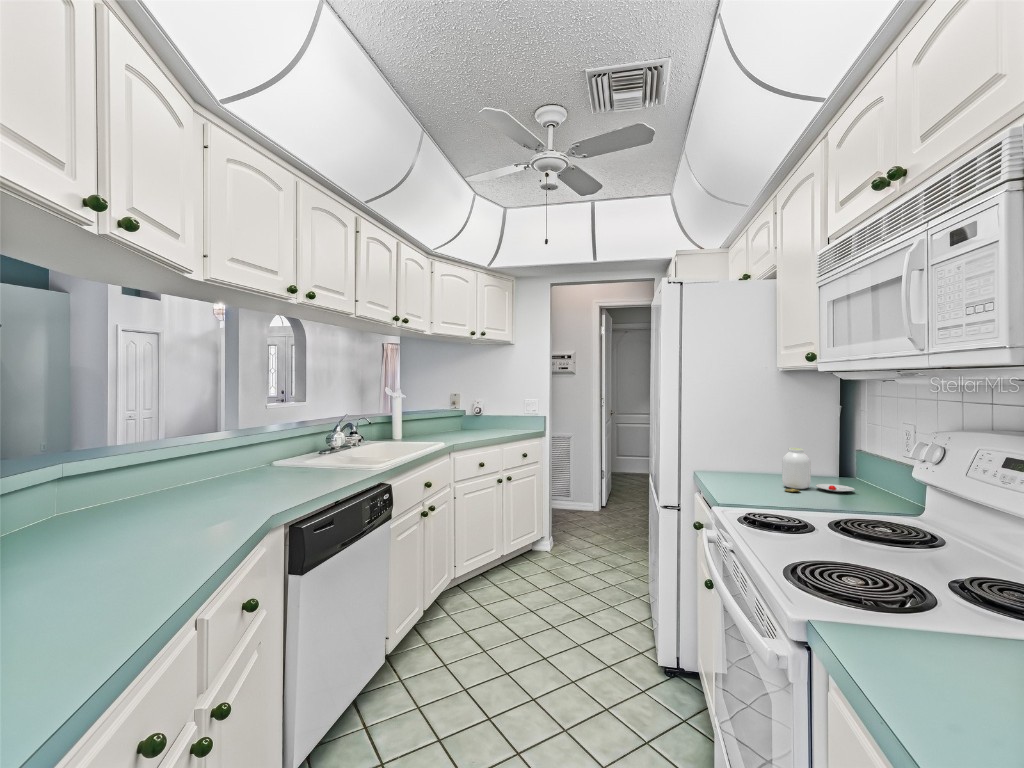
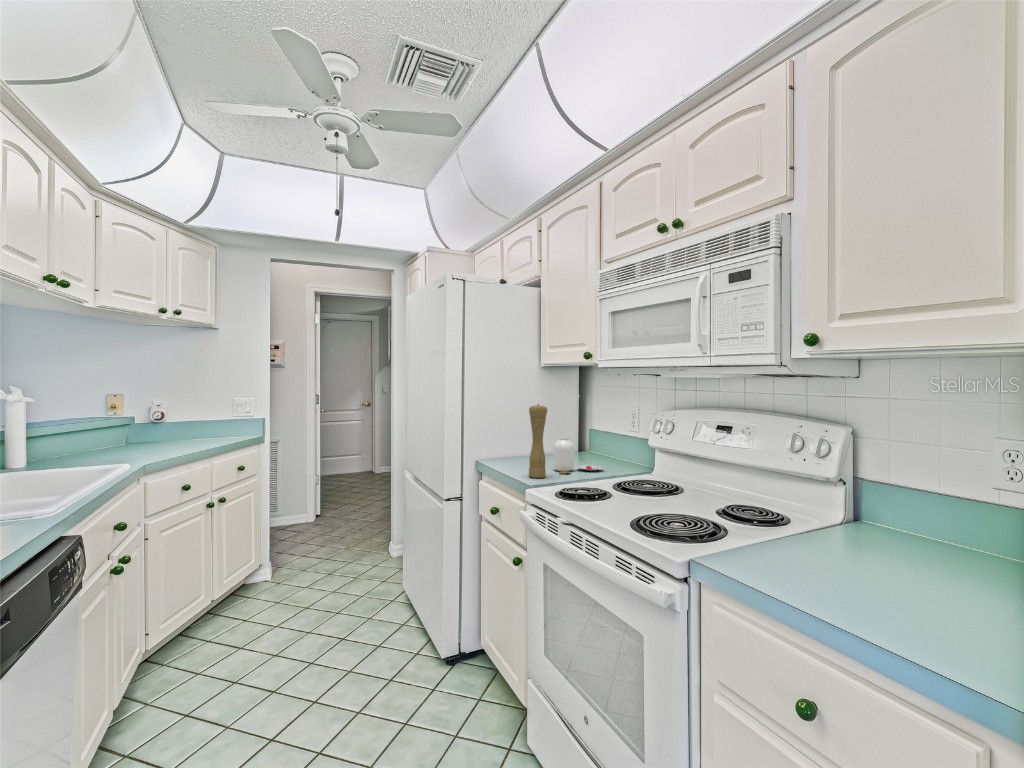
pepper mill: none [738,411,761,493] -> present [529,404,547,478]

